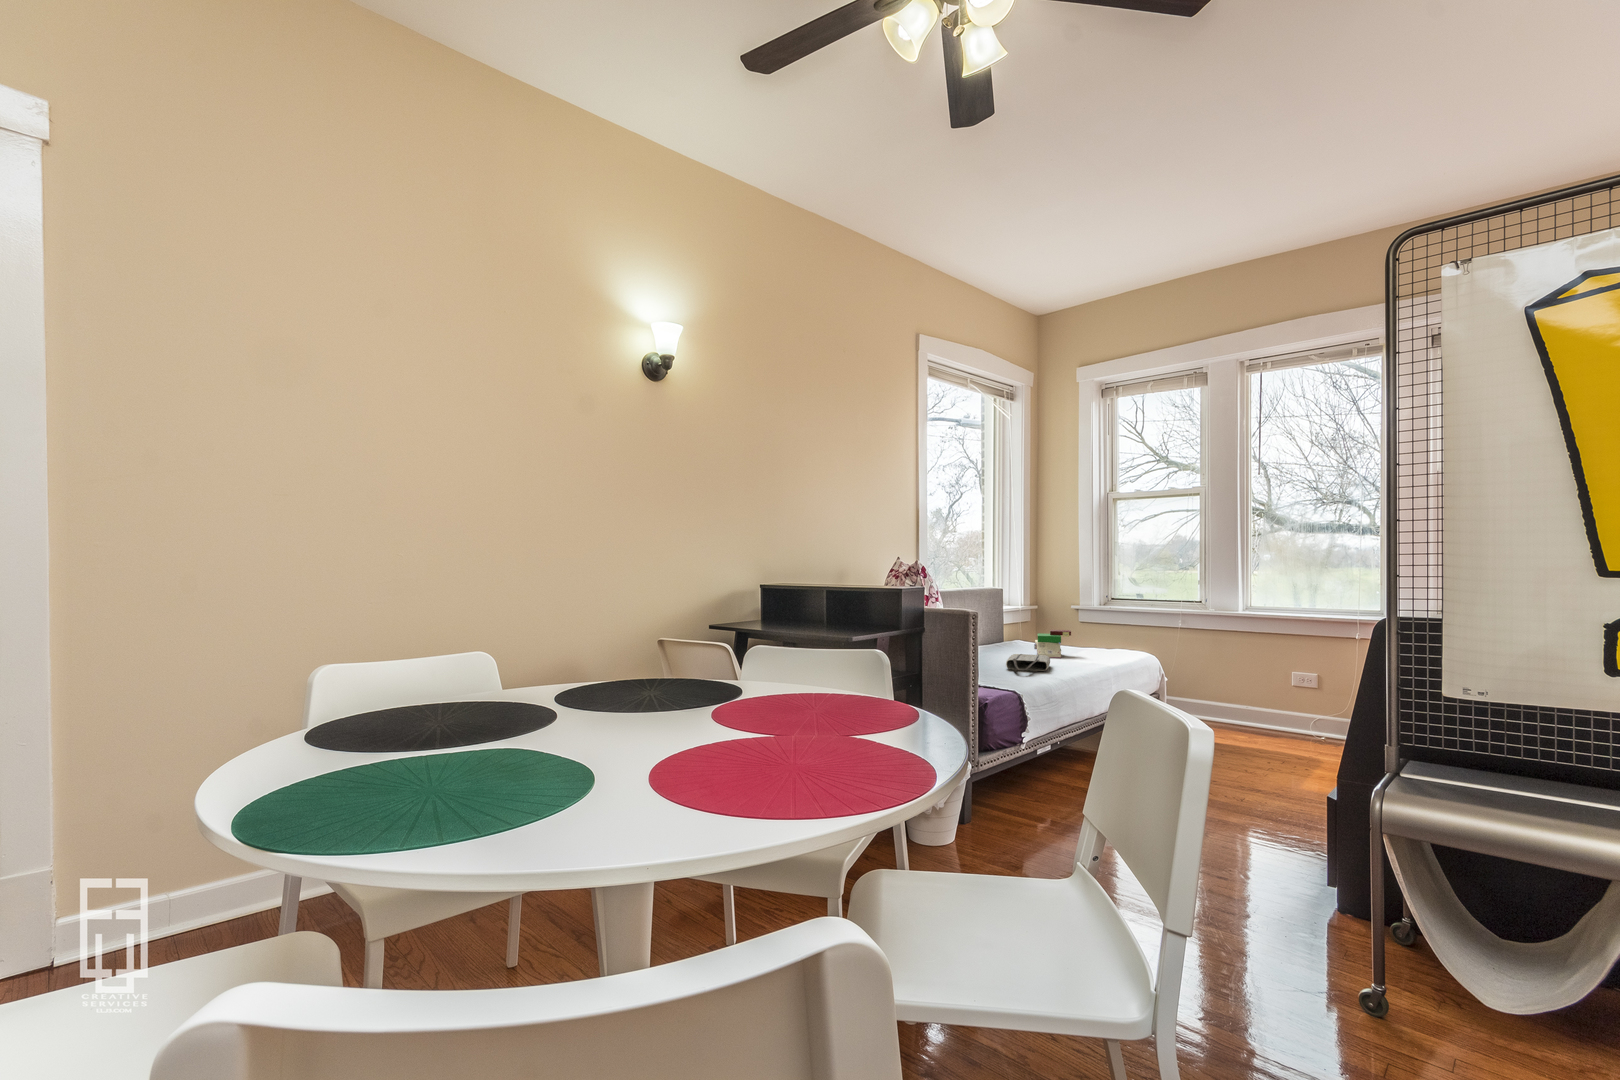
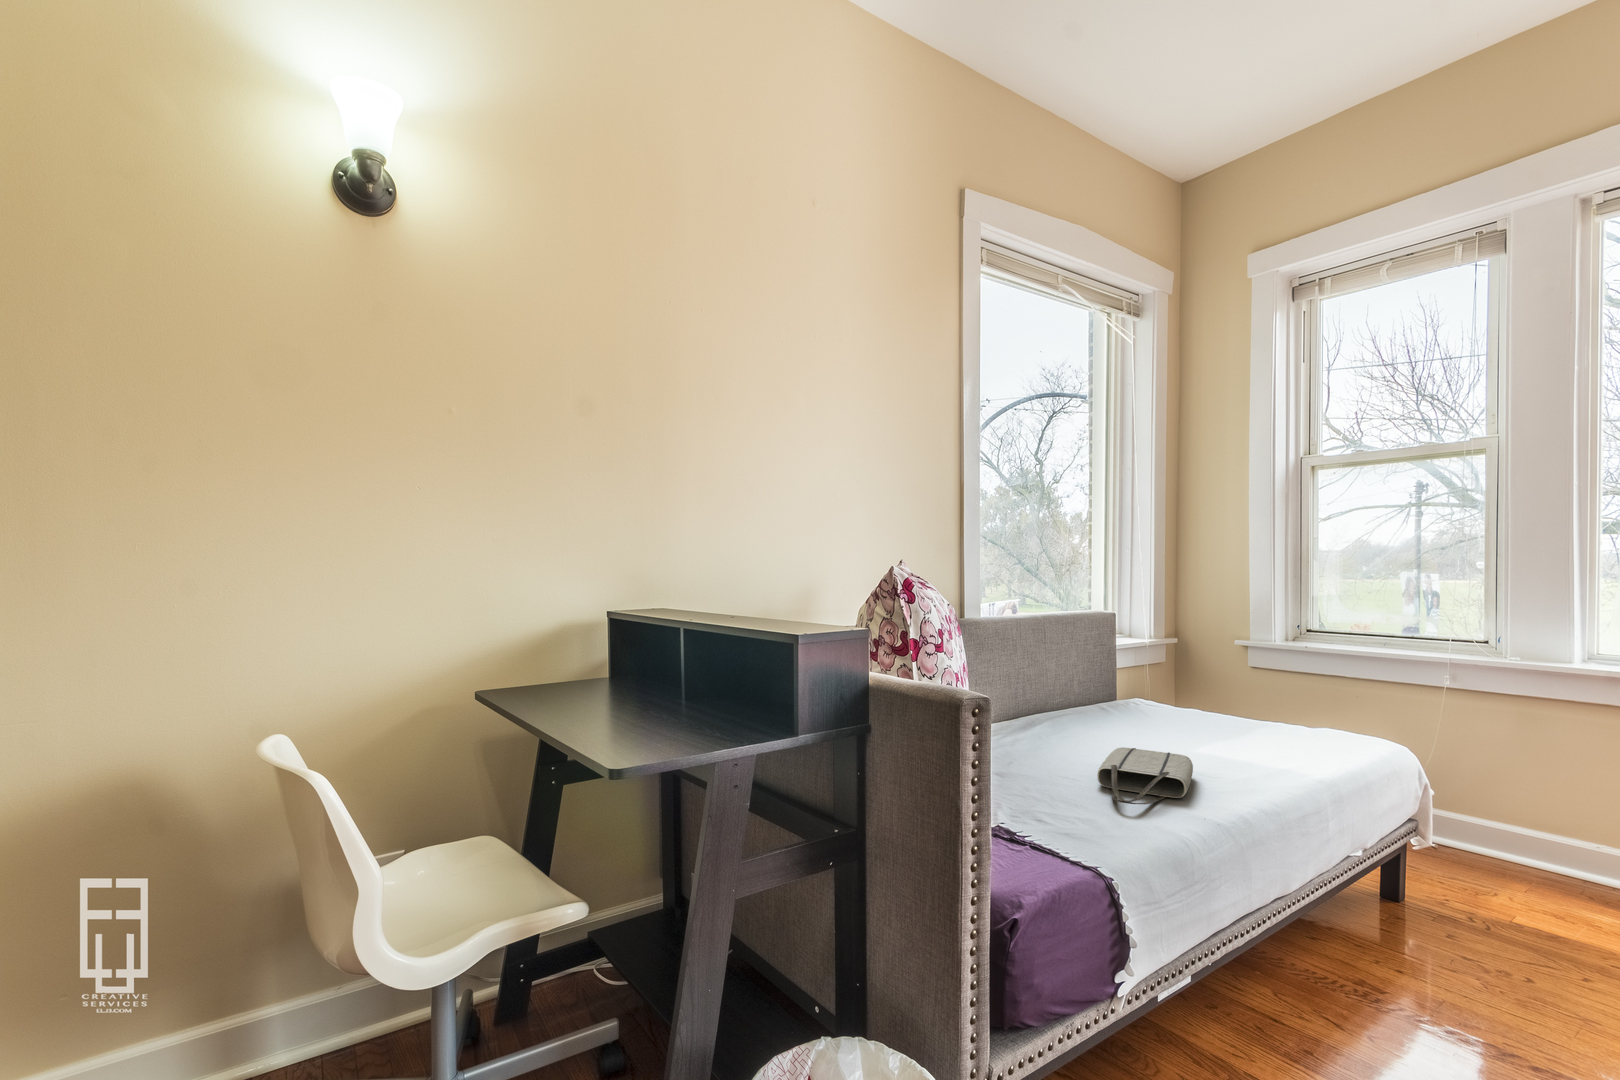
book: present [1034,630,1071,658] -> none [1165,692,1237,750]

